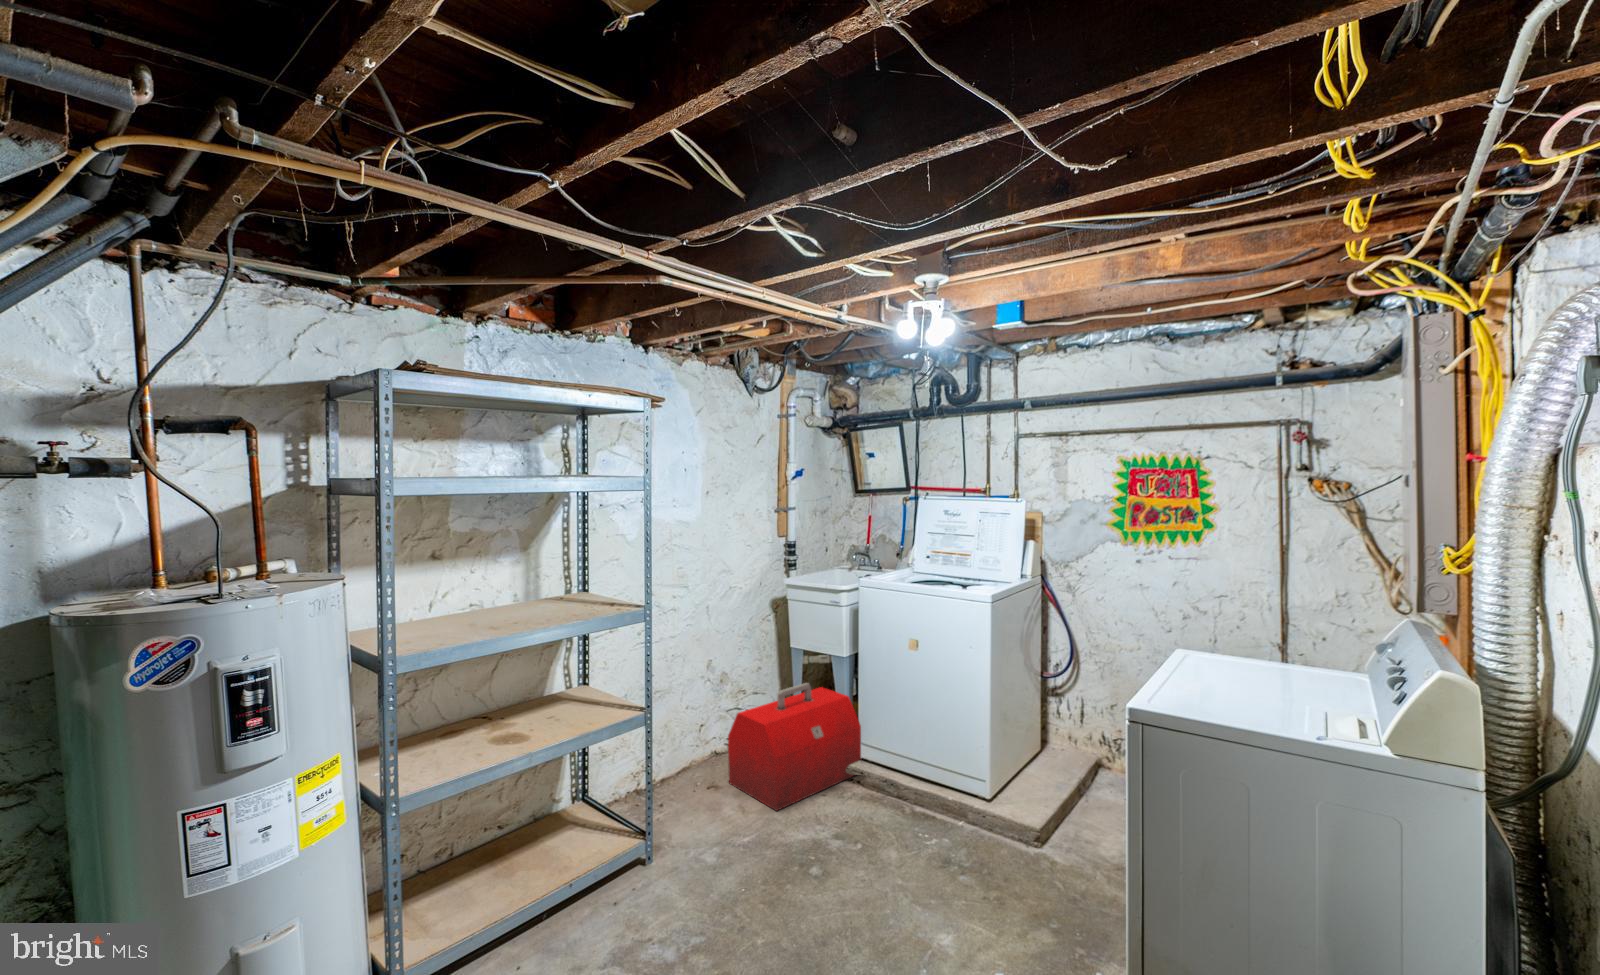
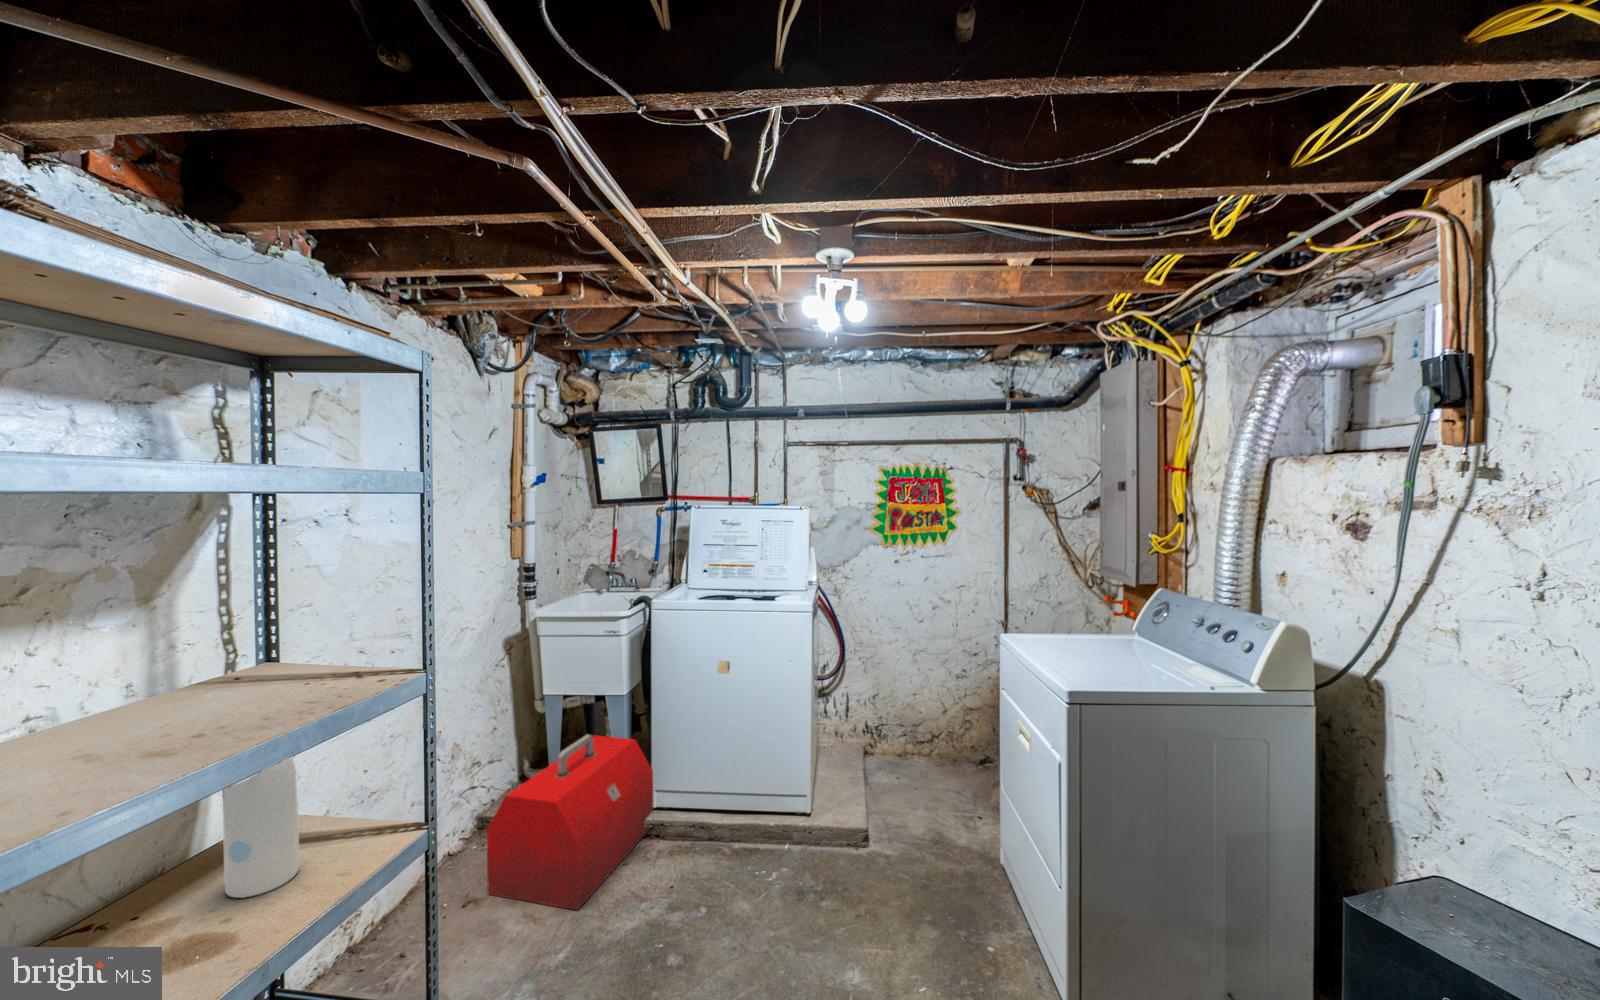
thermos bottle: none [537,623,579,714] -> present [223,757,300,898]

